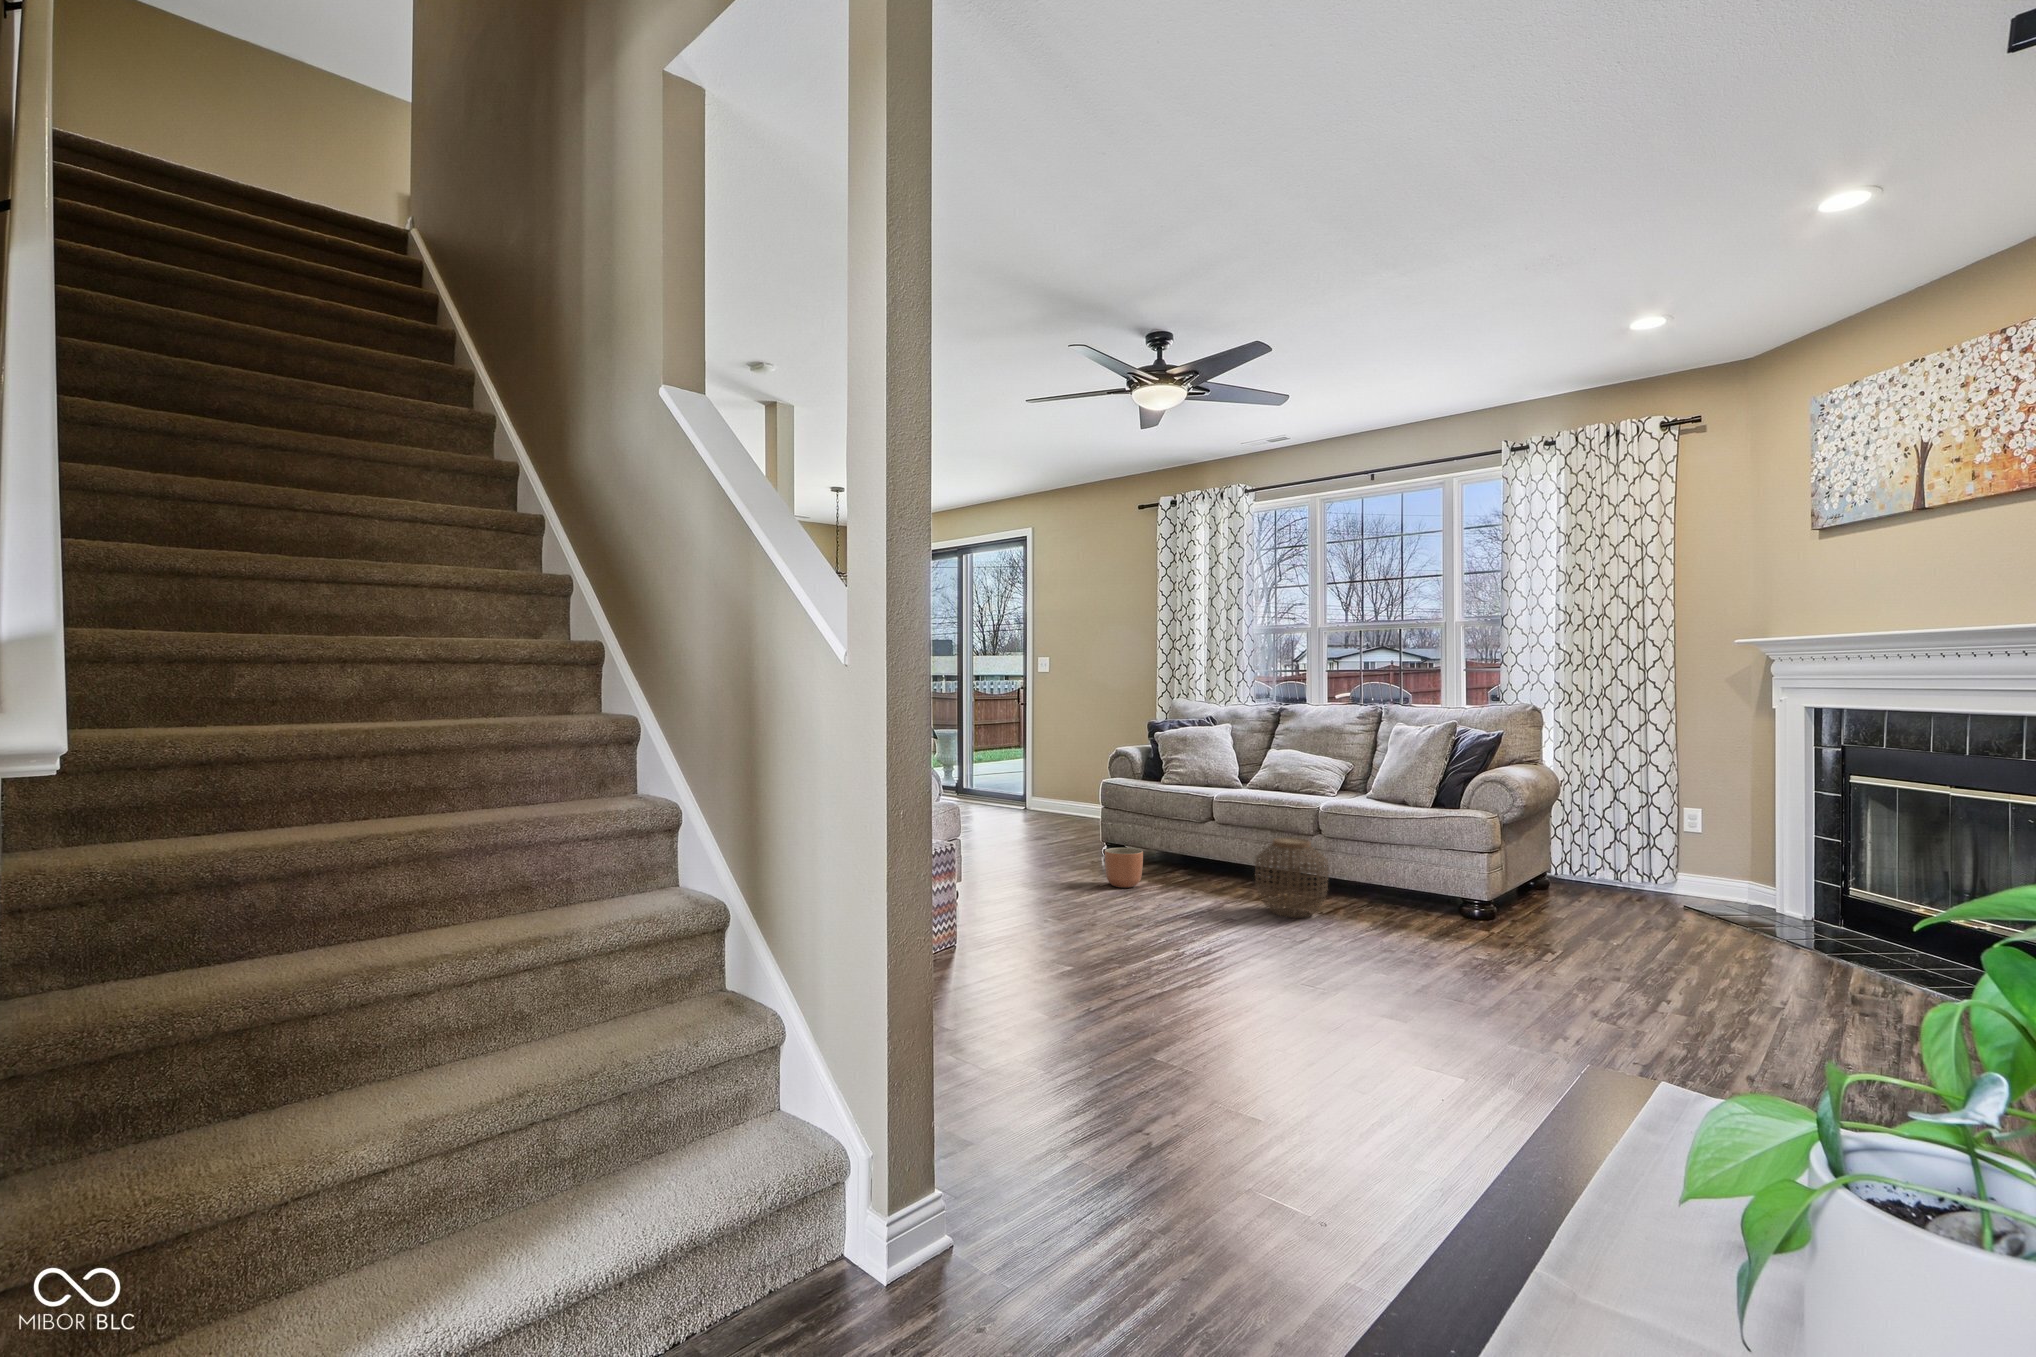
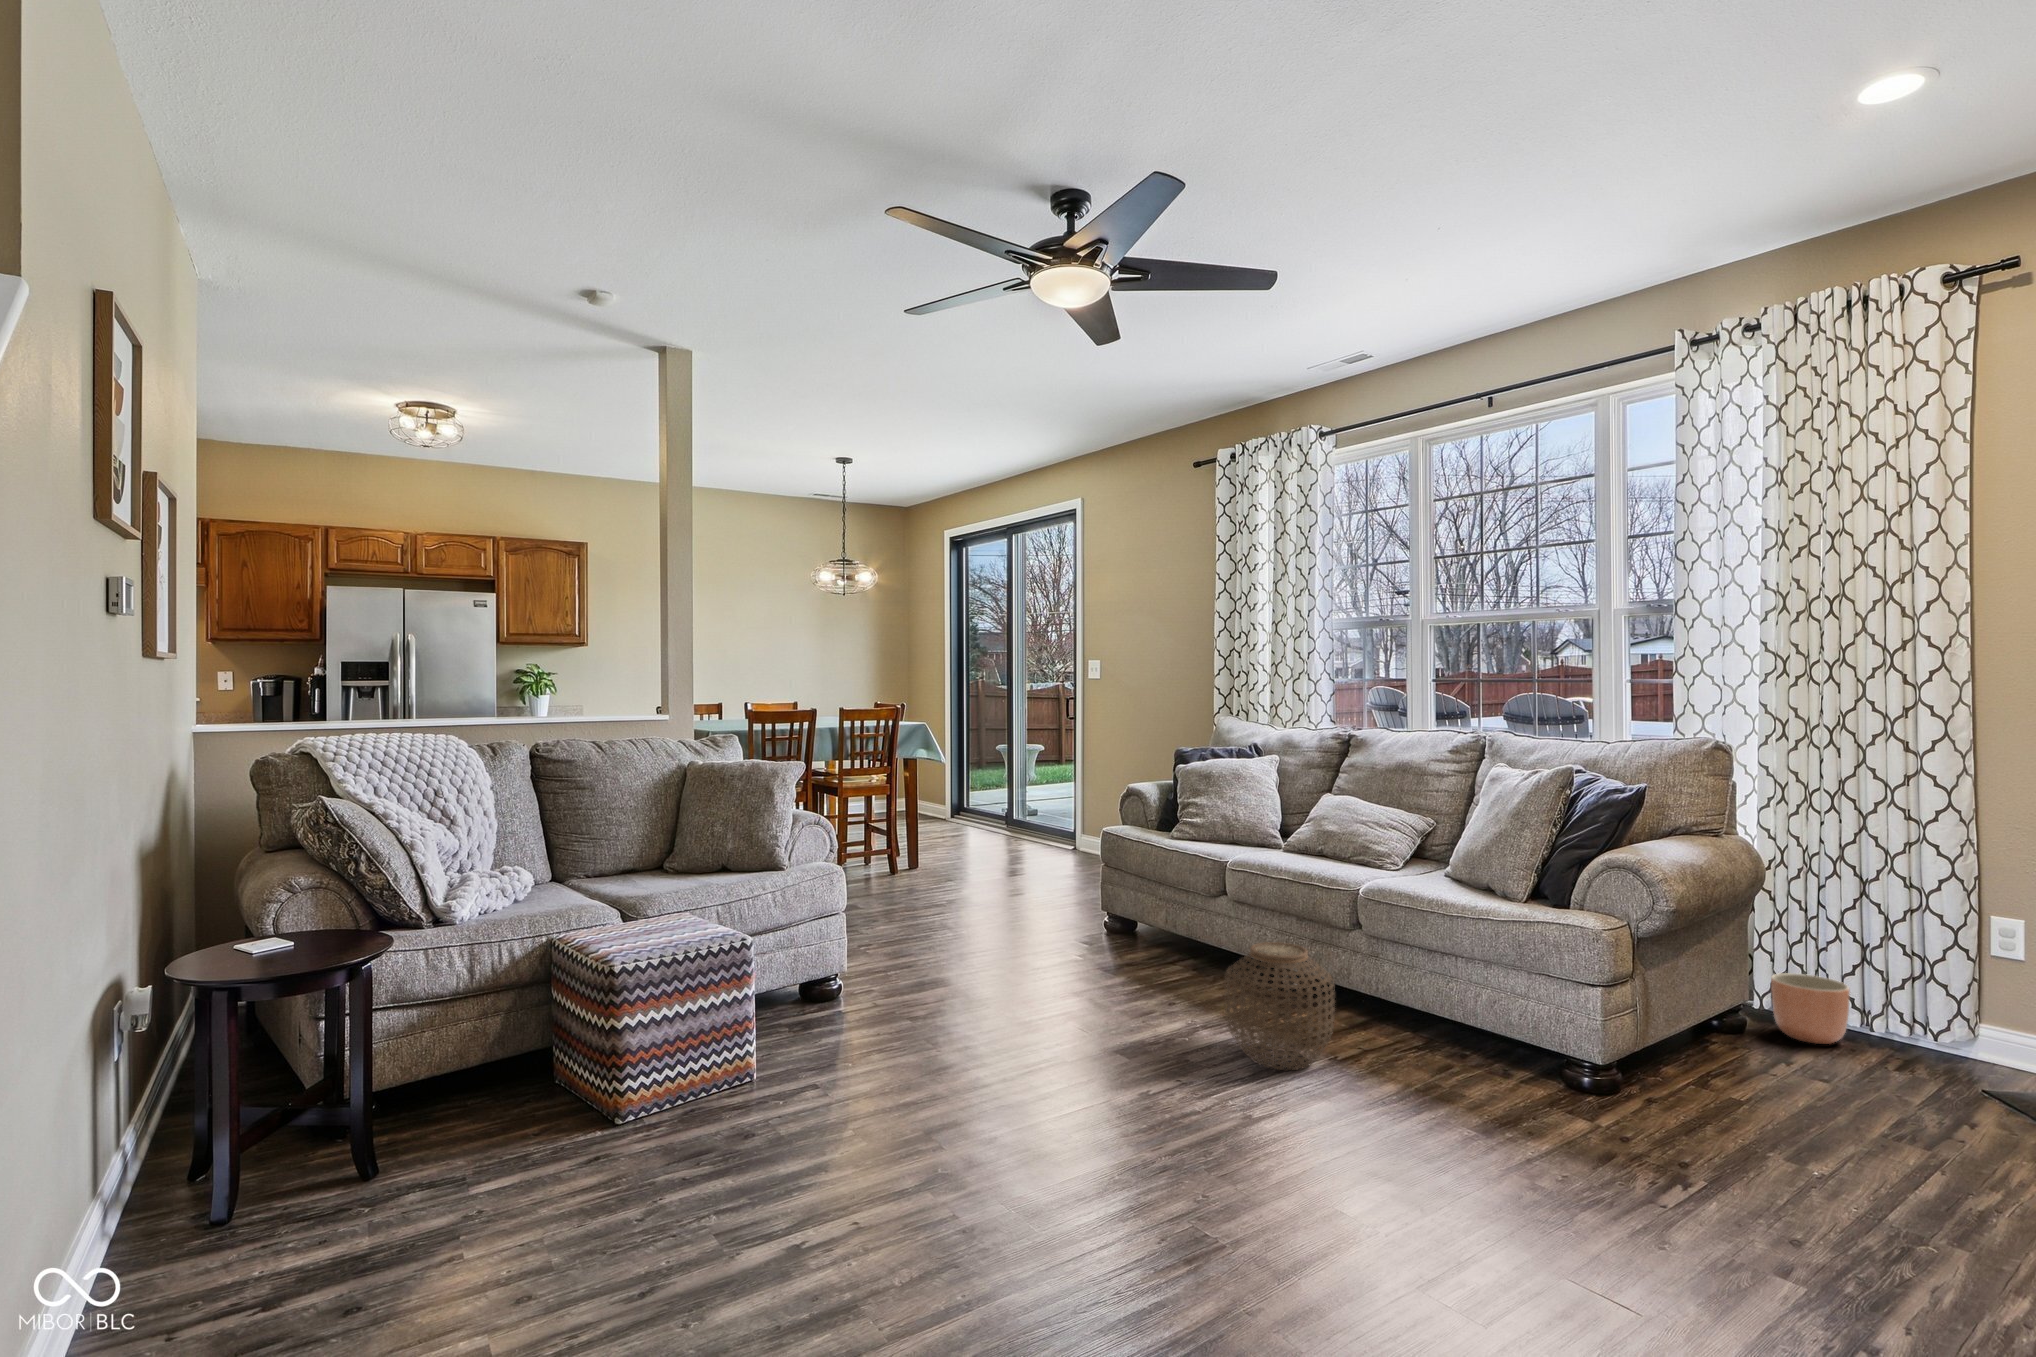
planter: present [1105,848,1143,888] -> present [1771,973,1849,1044]

